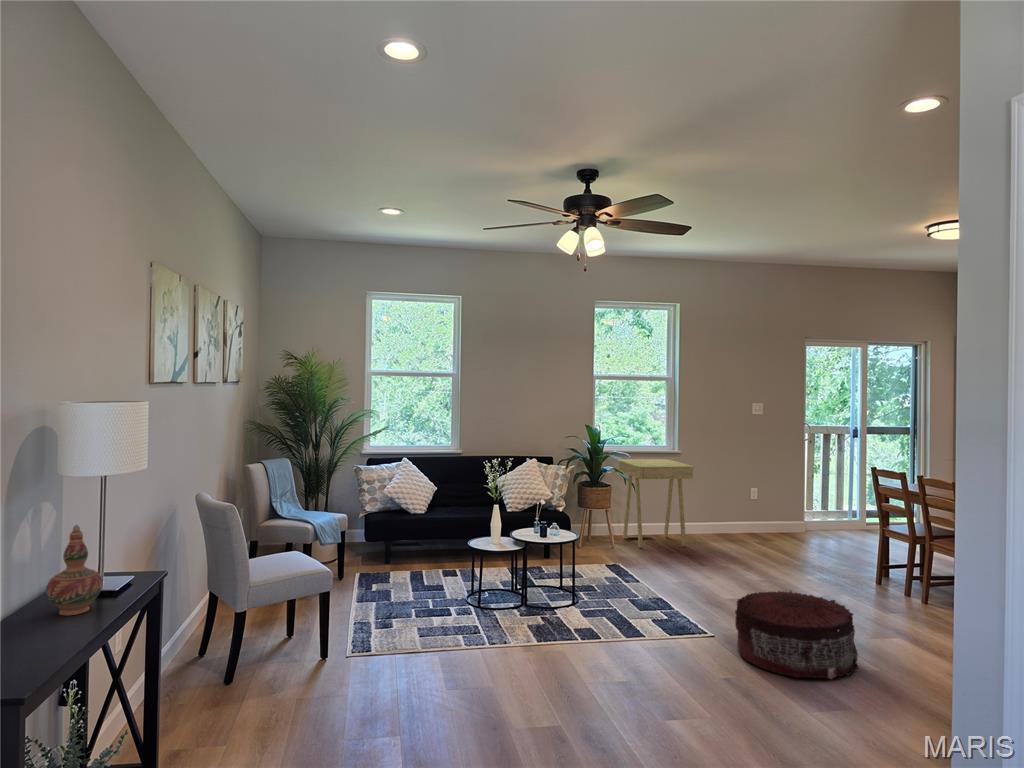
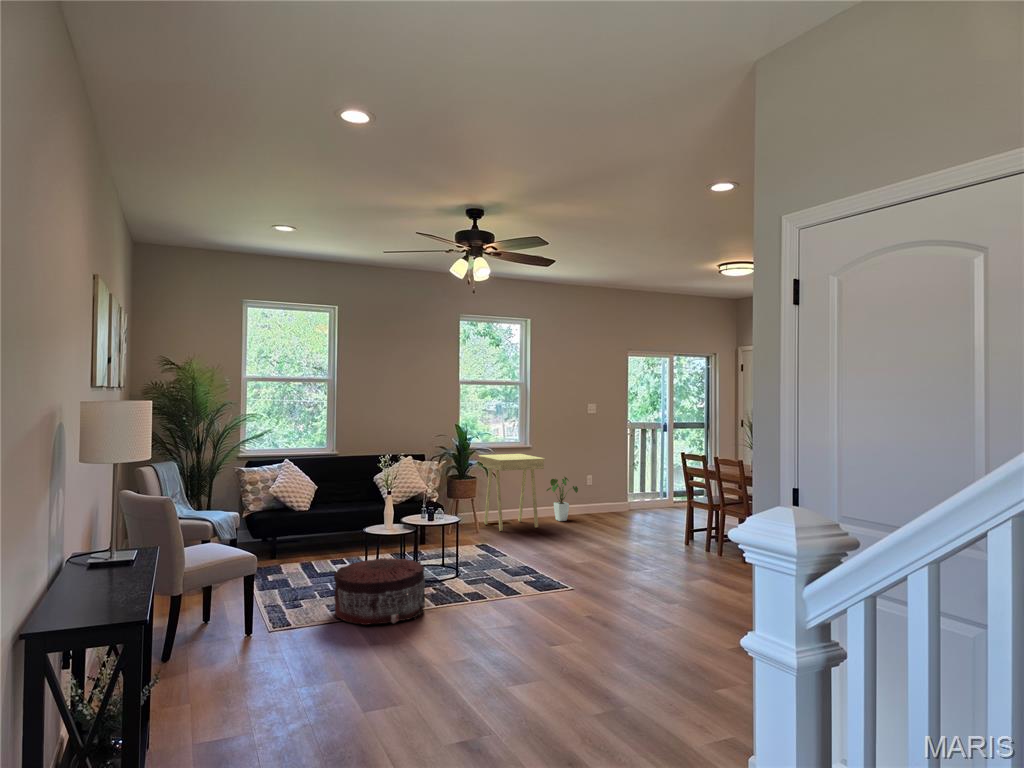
house plant: none [698,486,737,540] -> present [547,477,578,521]
decorative vase: present [46,525,103,615] -> none [72,507,120,584]
pouf: present [735,591,859,679] -> present [334,558,425,625]

